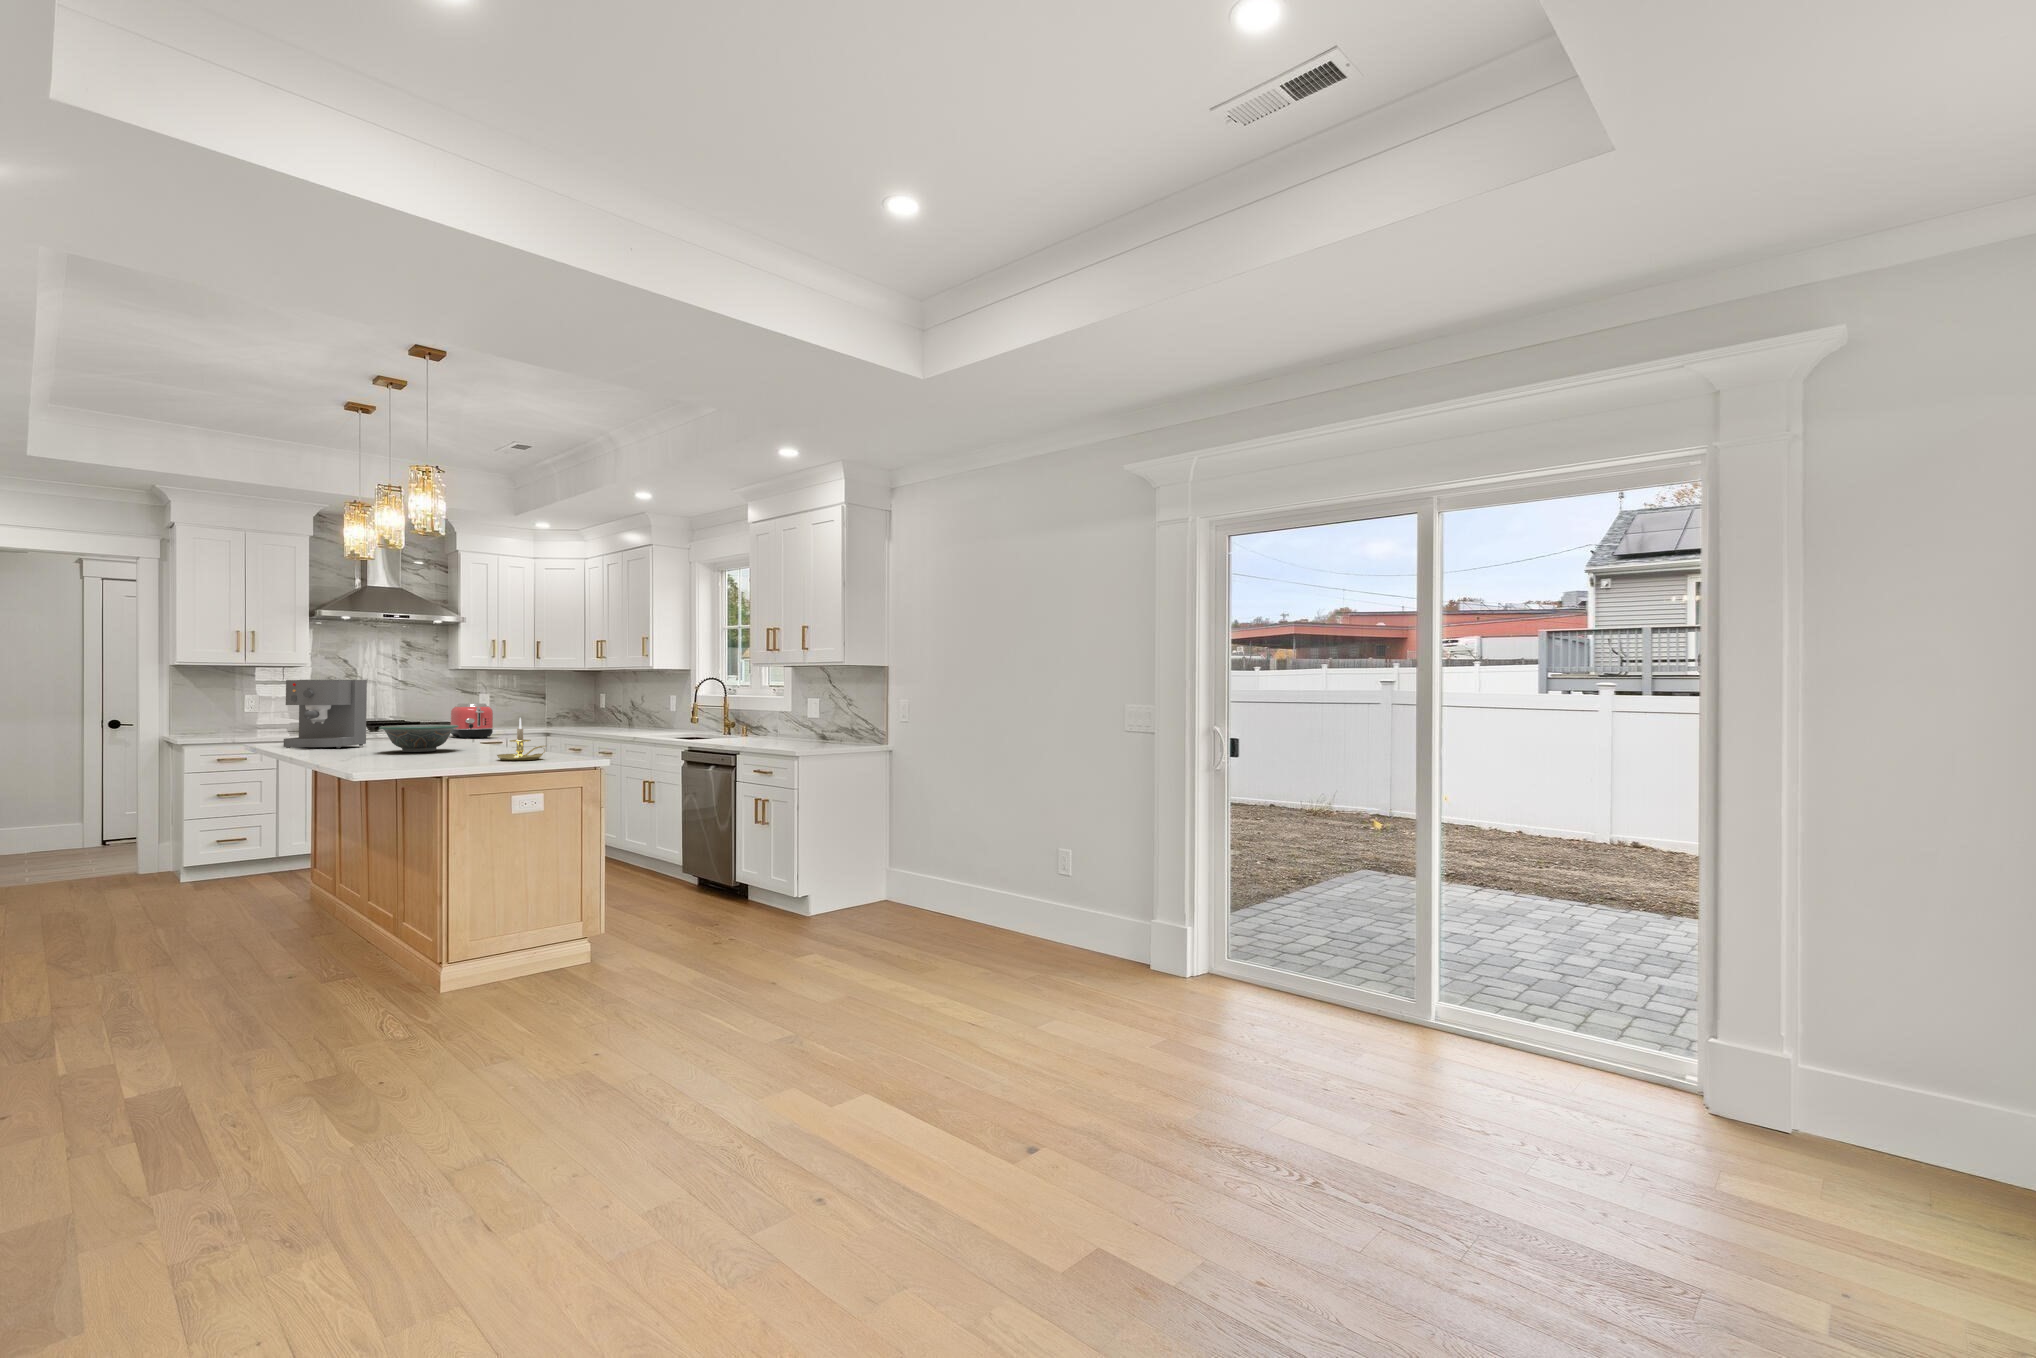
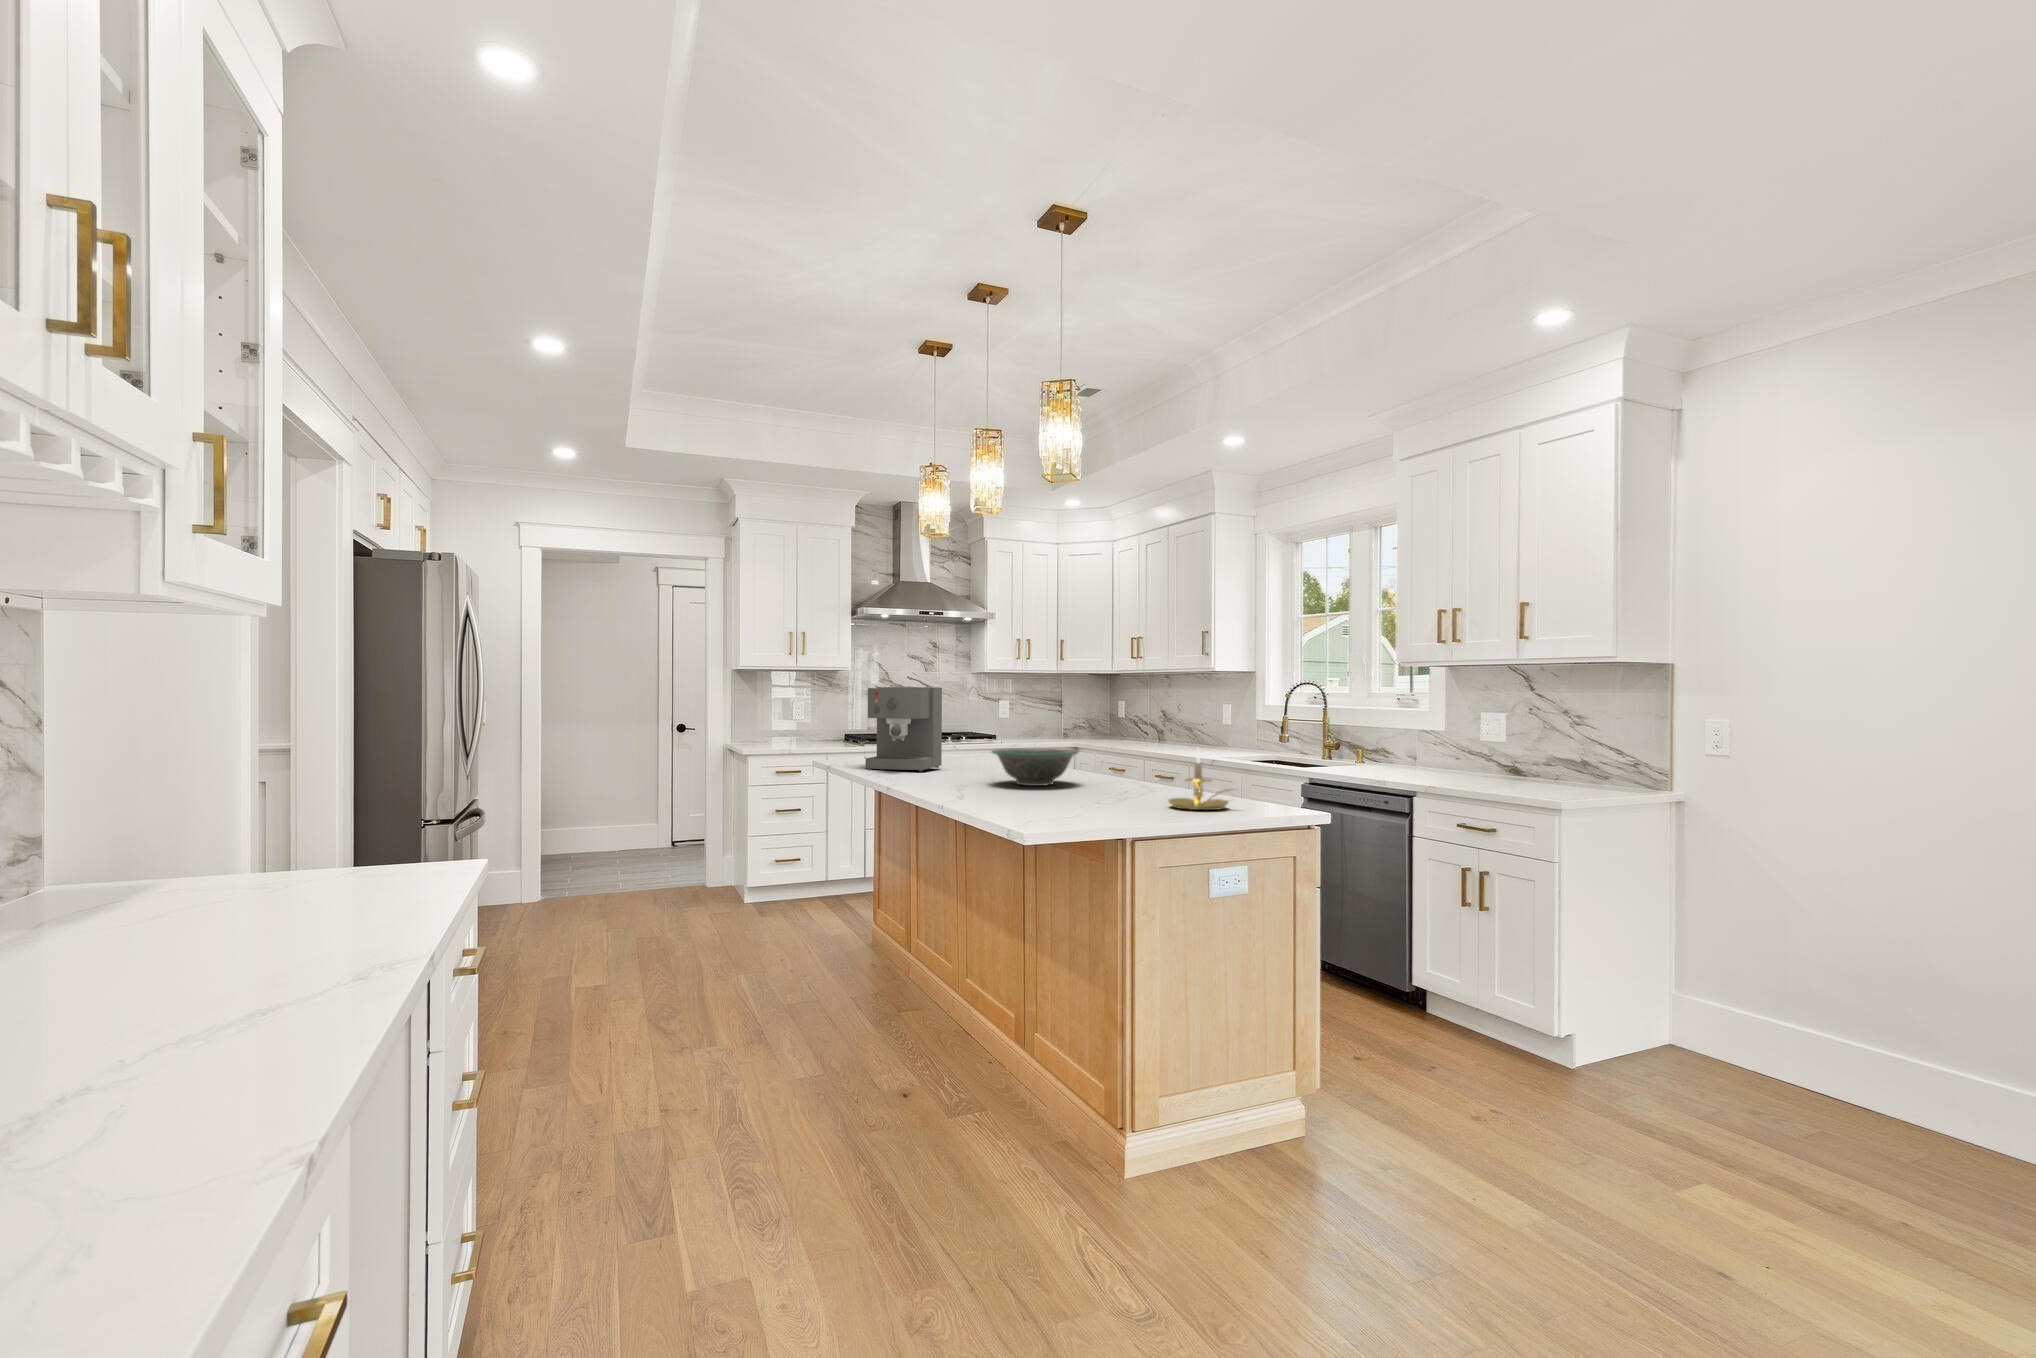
toaster: present [451,703,493,739] -> none [989,713,1036,756]

